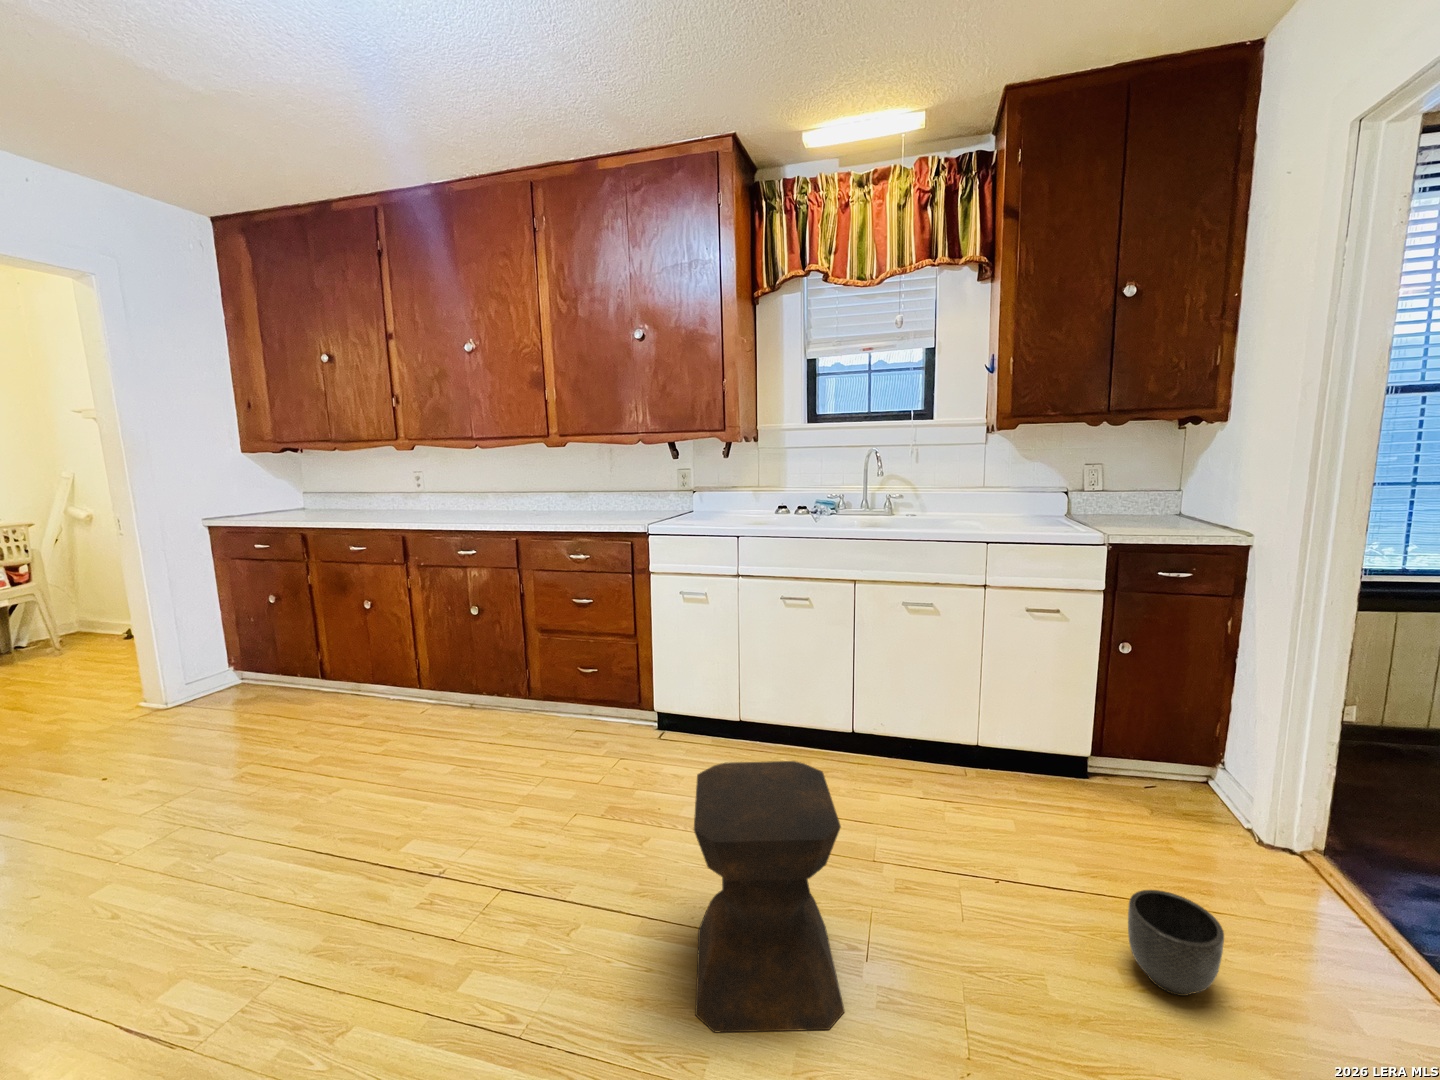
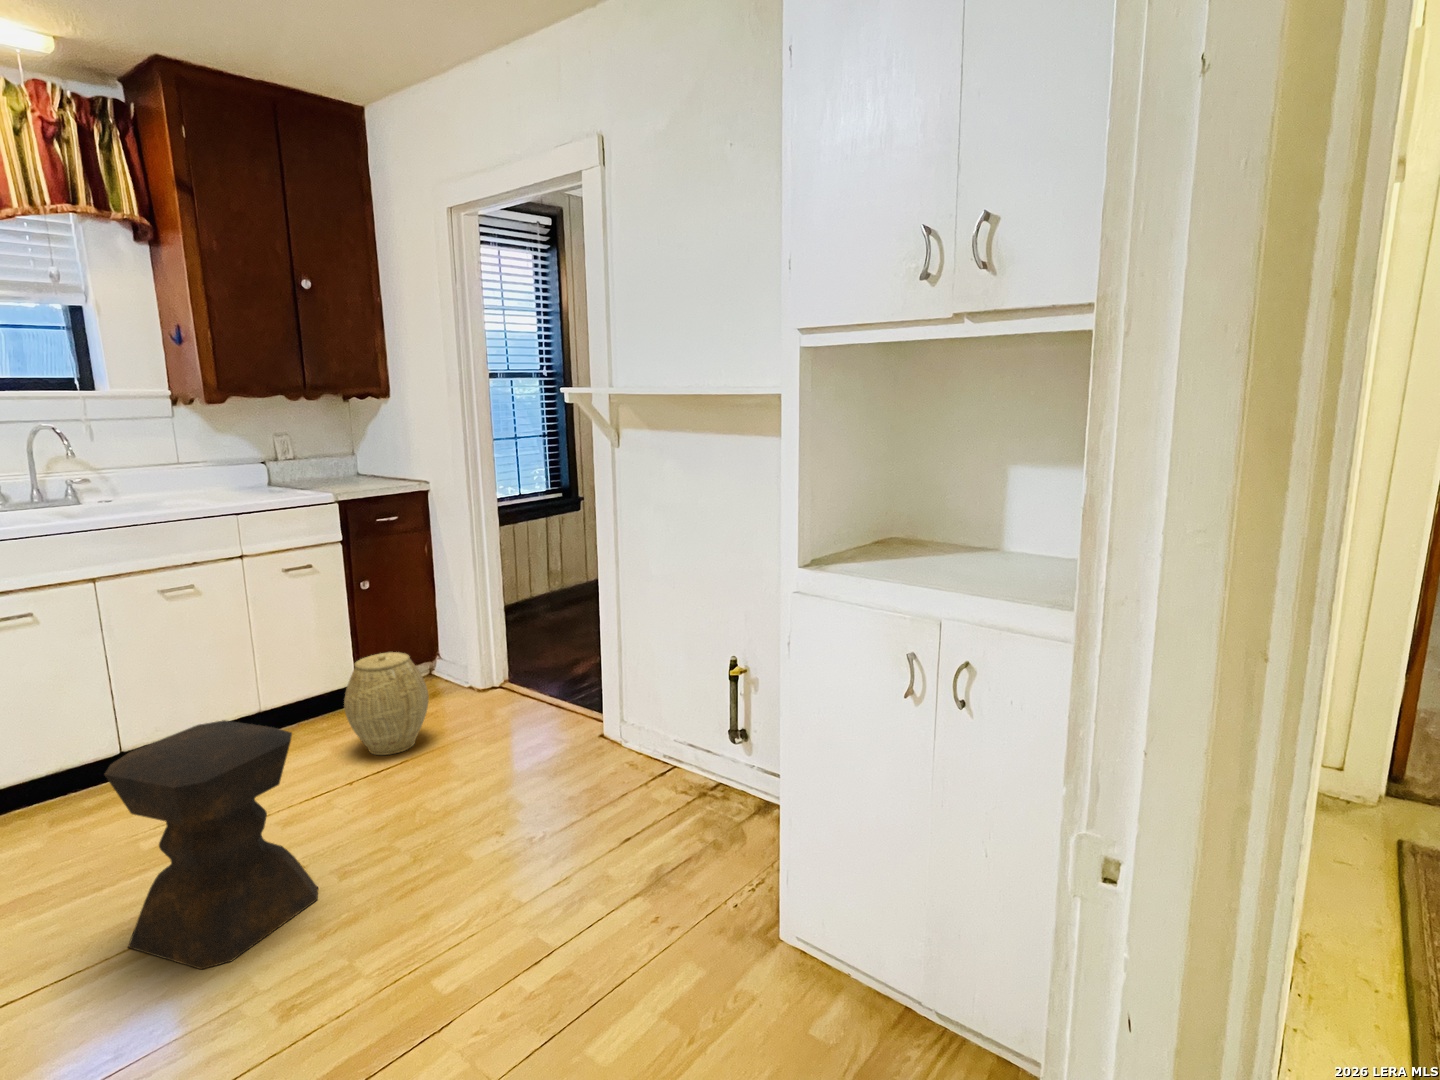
woven basket: none [1028,741,1142,880] -> present [344,652,428,755]
planter: present [1128,890,1224,996] -> none [449,710,501,768]

